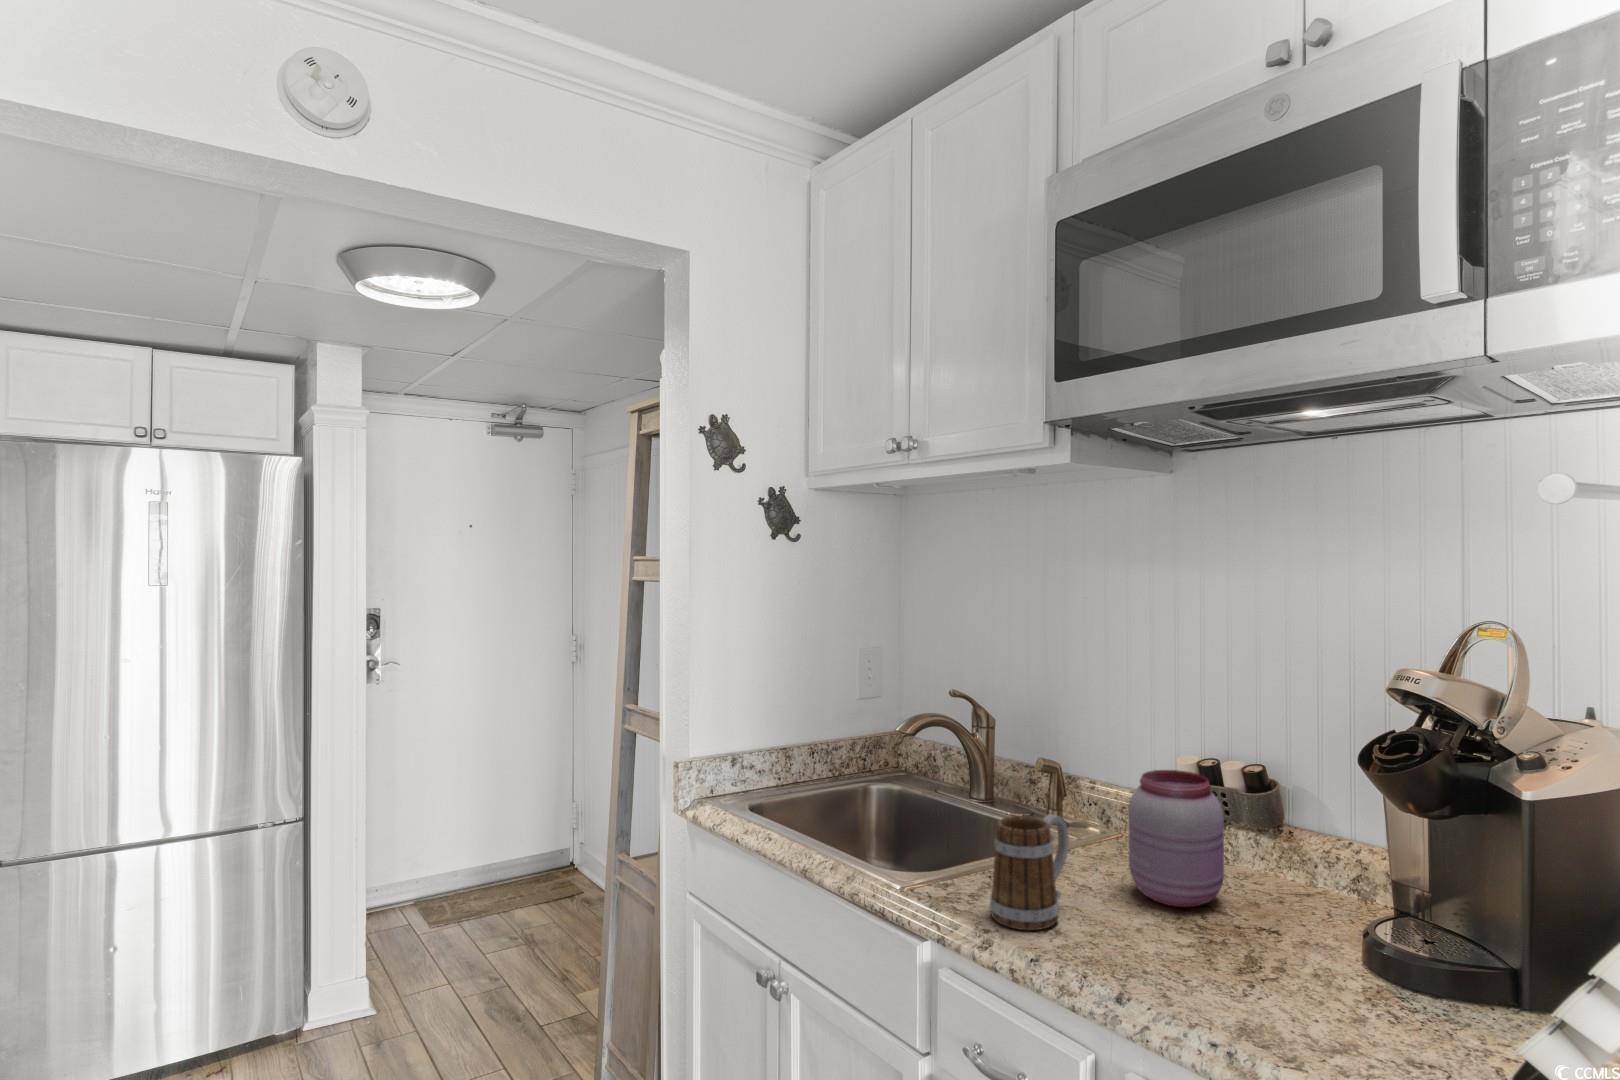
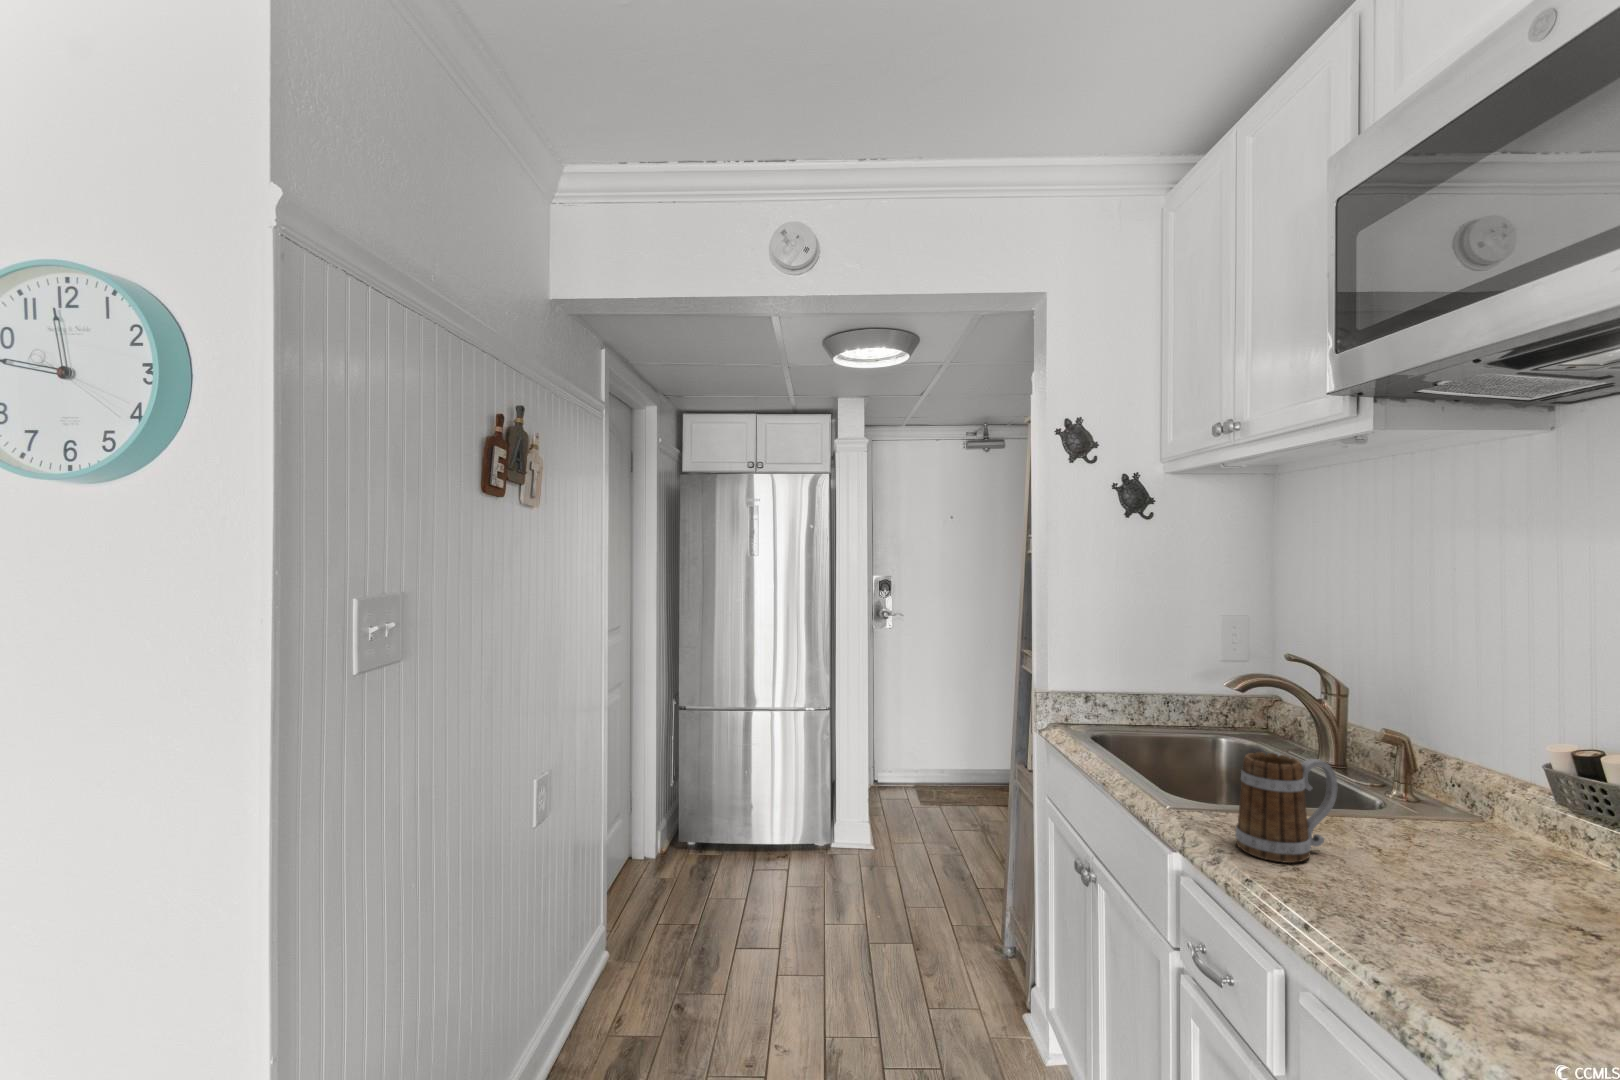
jar: present [1128,770,1224,907] -> none [1426,738,1555,891]

